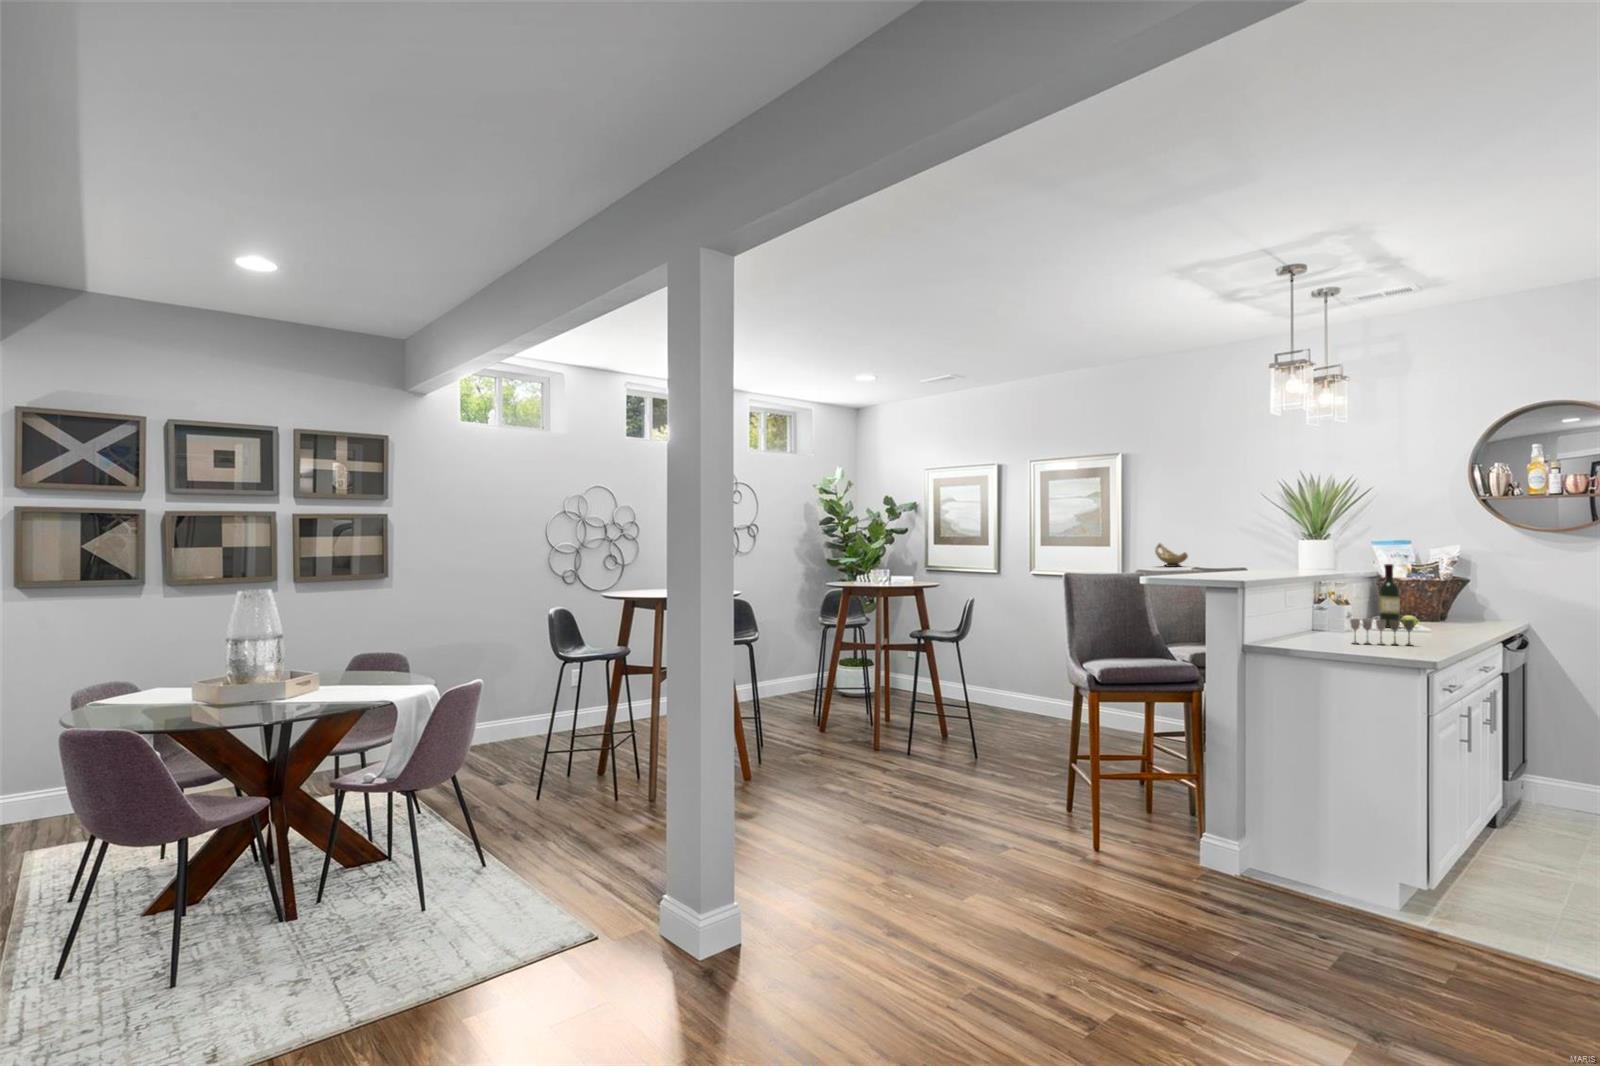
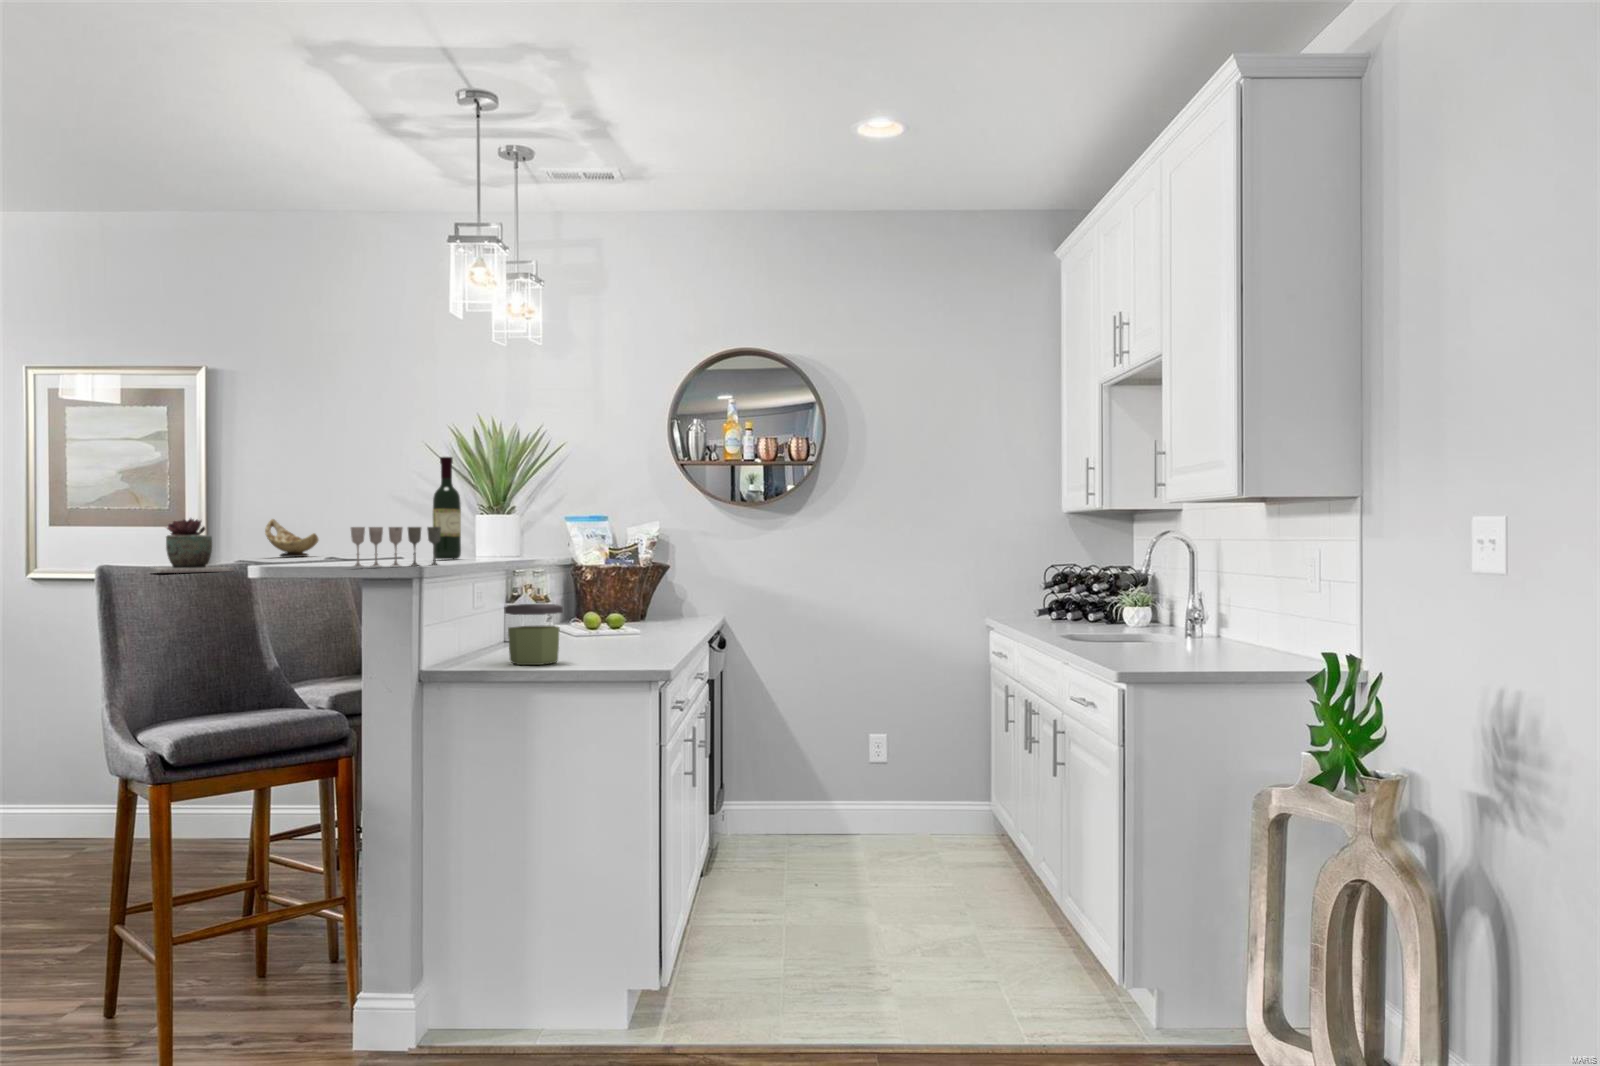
succulent plant: none [1089,549,1133,579] -> present [150,519,234,573]
wine bottle: present [1379,564,1400,627] -> present [433,457,461,559]
jar: none [1302,608,1346,649] -> present [505,604,563,665]
wine glass: present [1350,619,1414,645] -> present [351,527,441,567]

